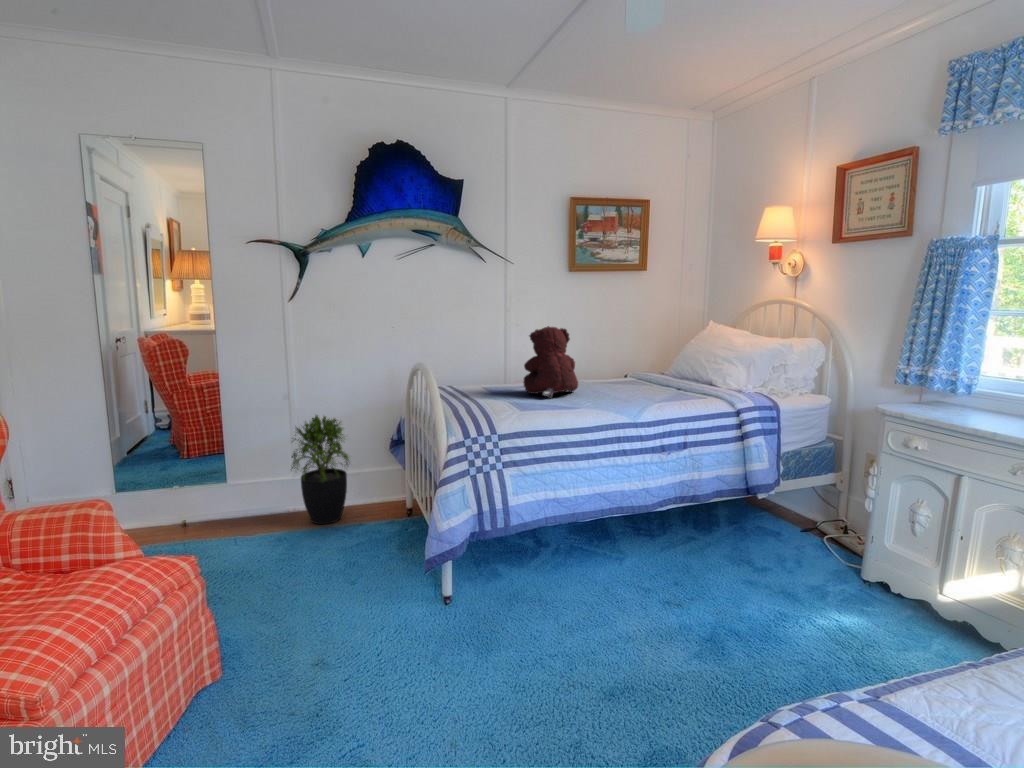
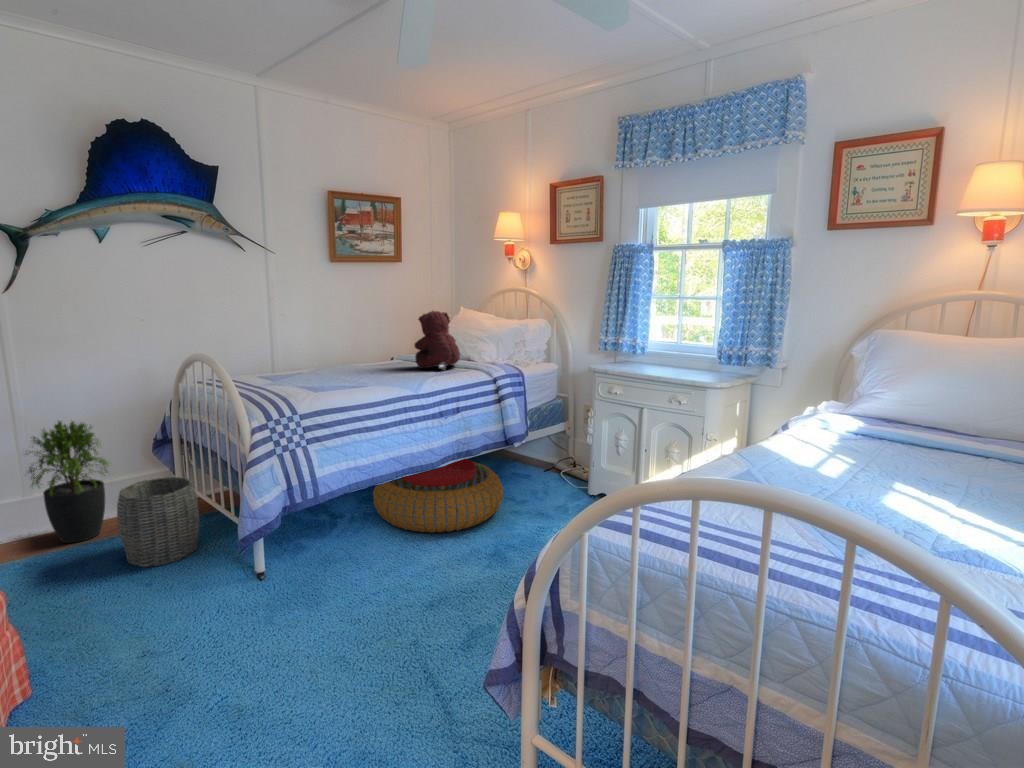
teddy bear: present [524,326,578,398] -> present [415,311,460,370]
woven basket: none [343,478,411,564] -> present [117,477,199,567]
pouf: none [580,493,737,592] -> present [373,459,503,533]

